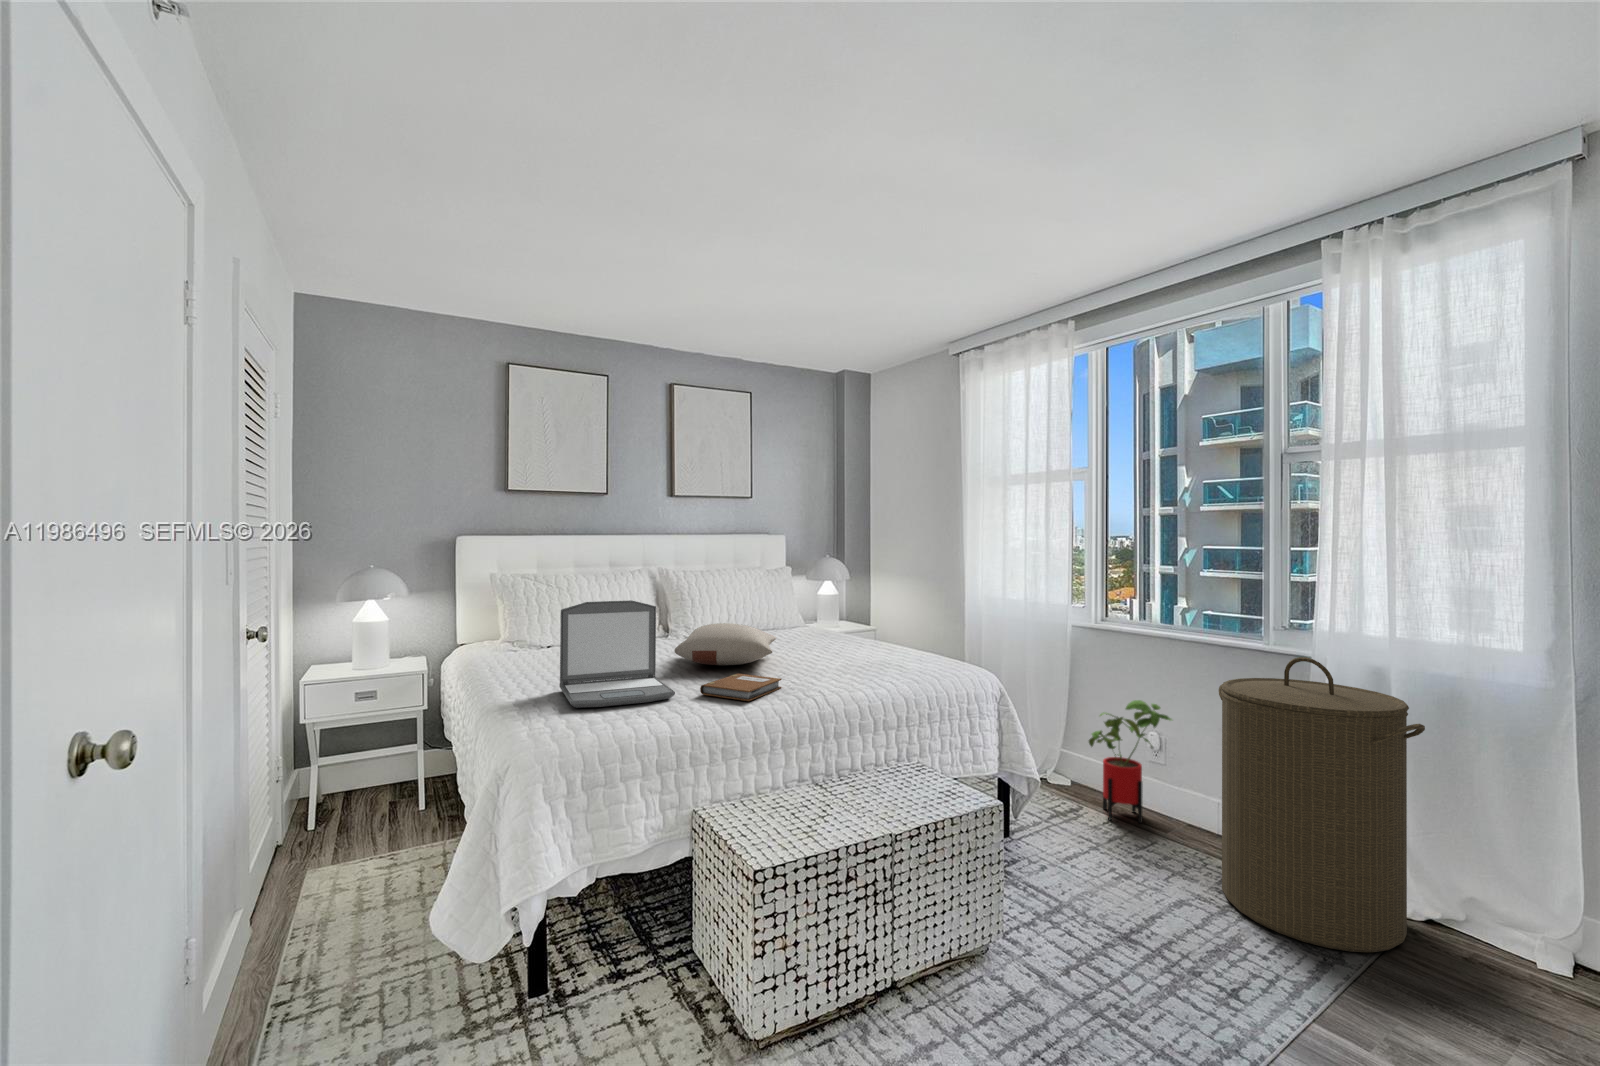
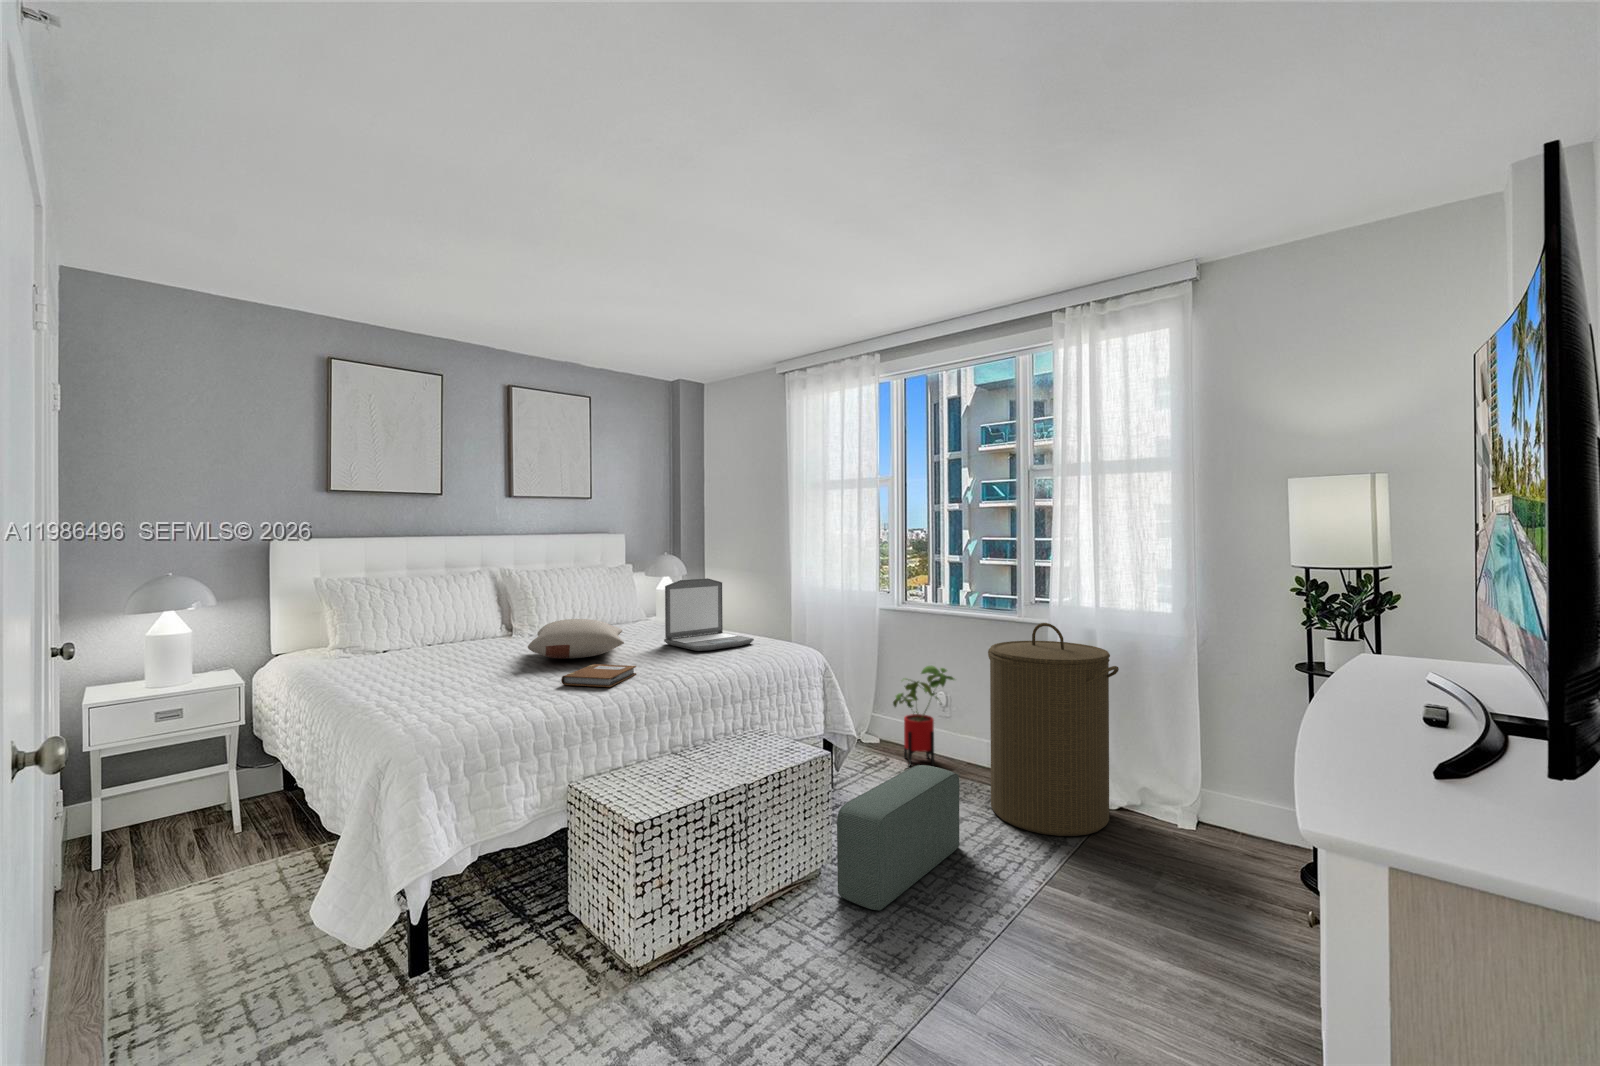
laptop: present [559,600,675,708] -> present [664,578,754,651]
pouf: none [1009,827,1178,1017] -> present [837,765,959,911]

